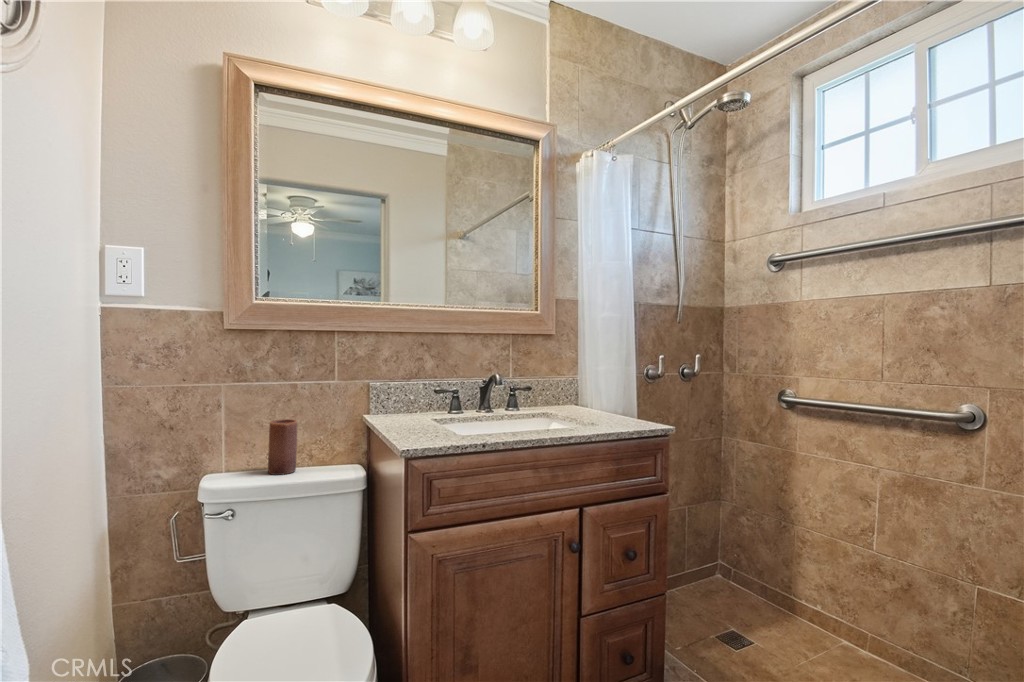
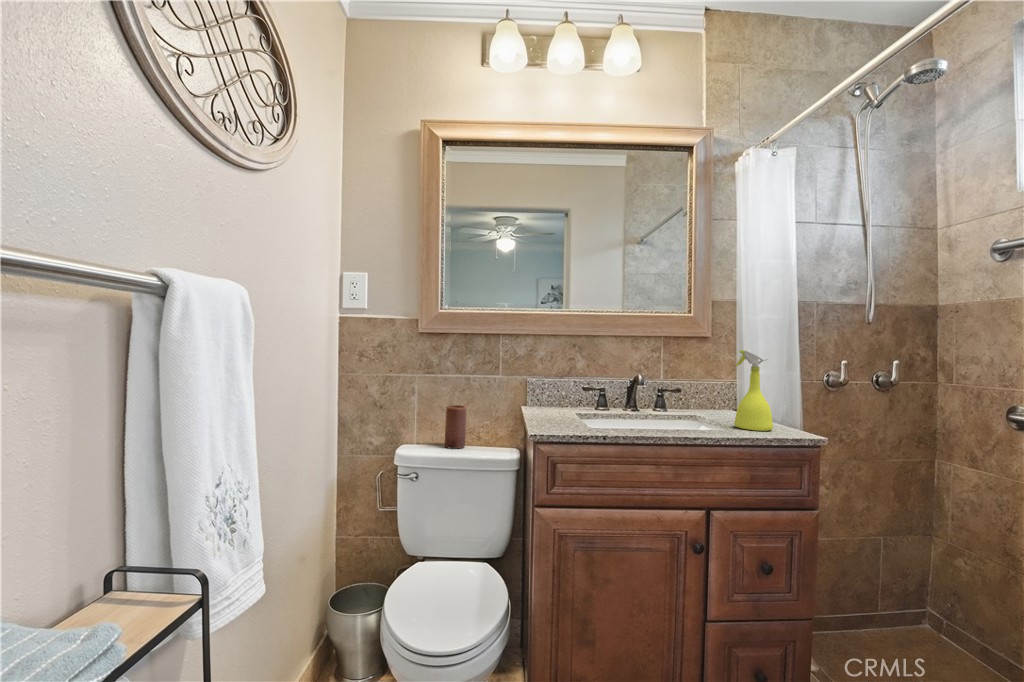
spray bottle: none [591,345,625,423] -> present [734,350,773,431]

